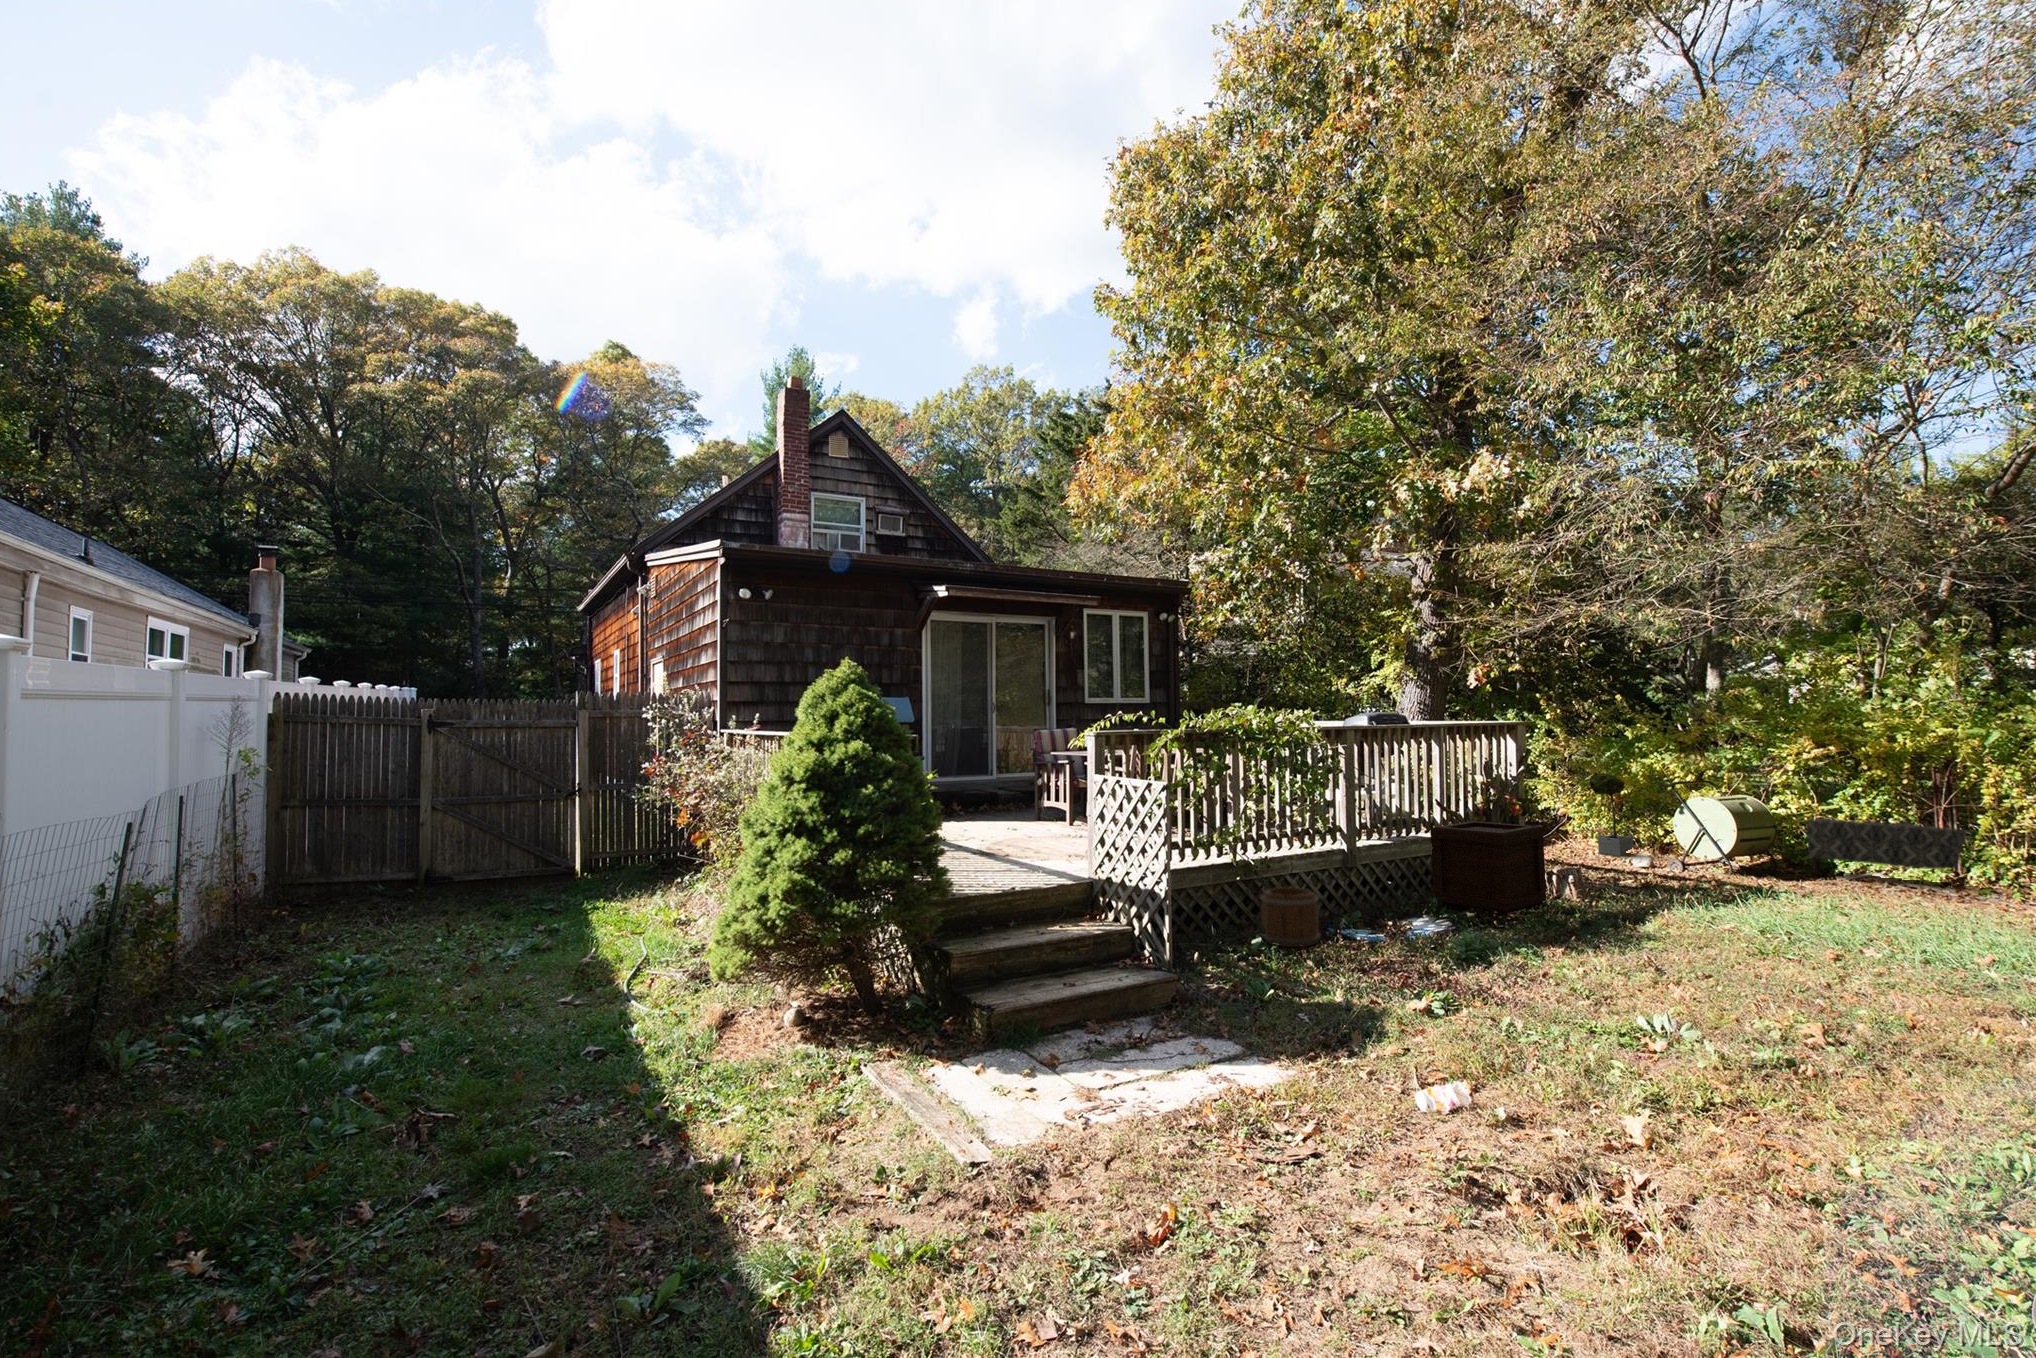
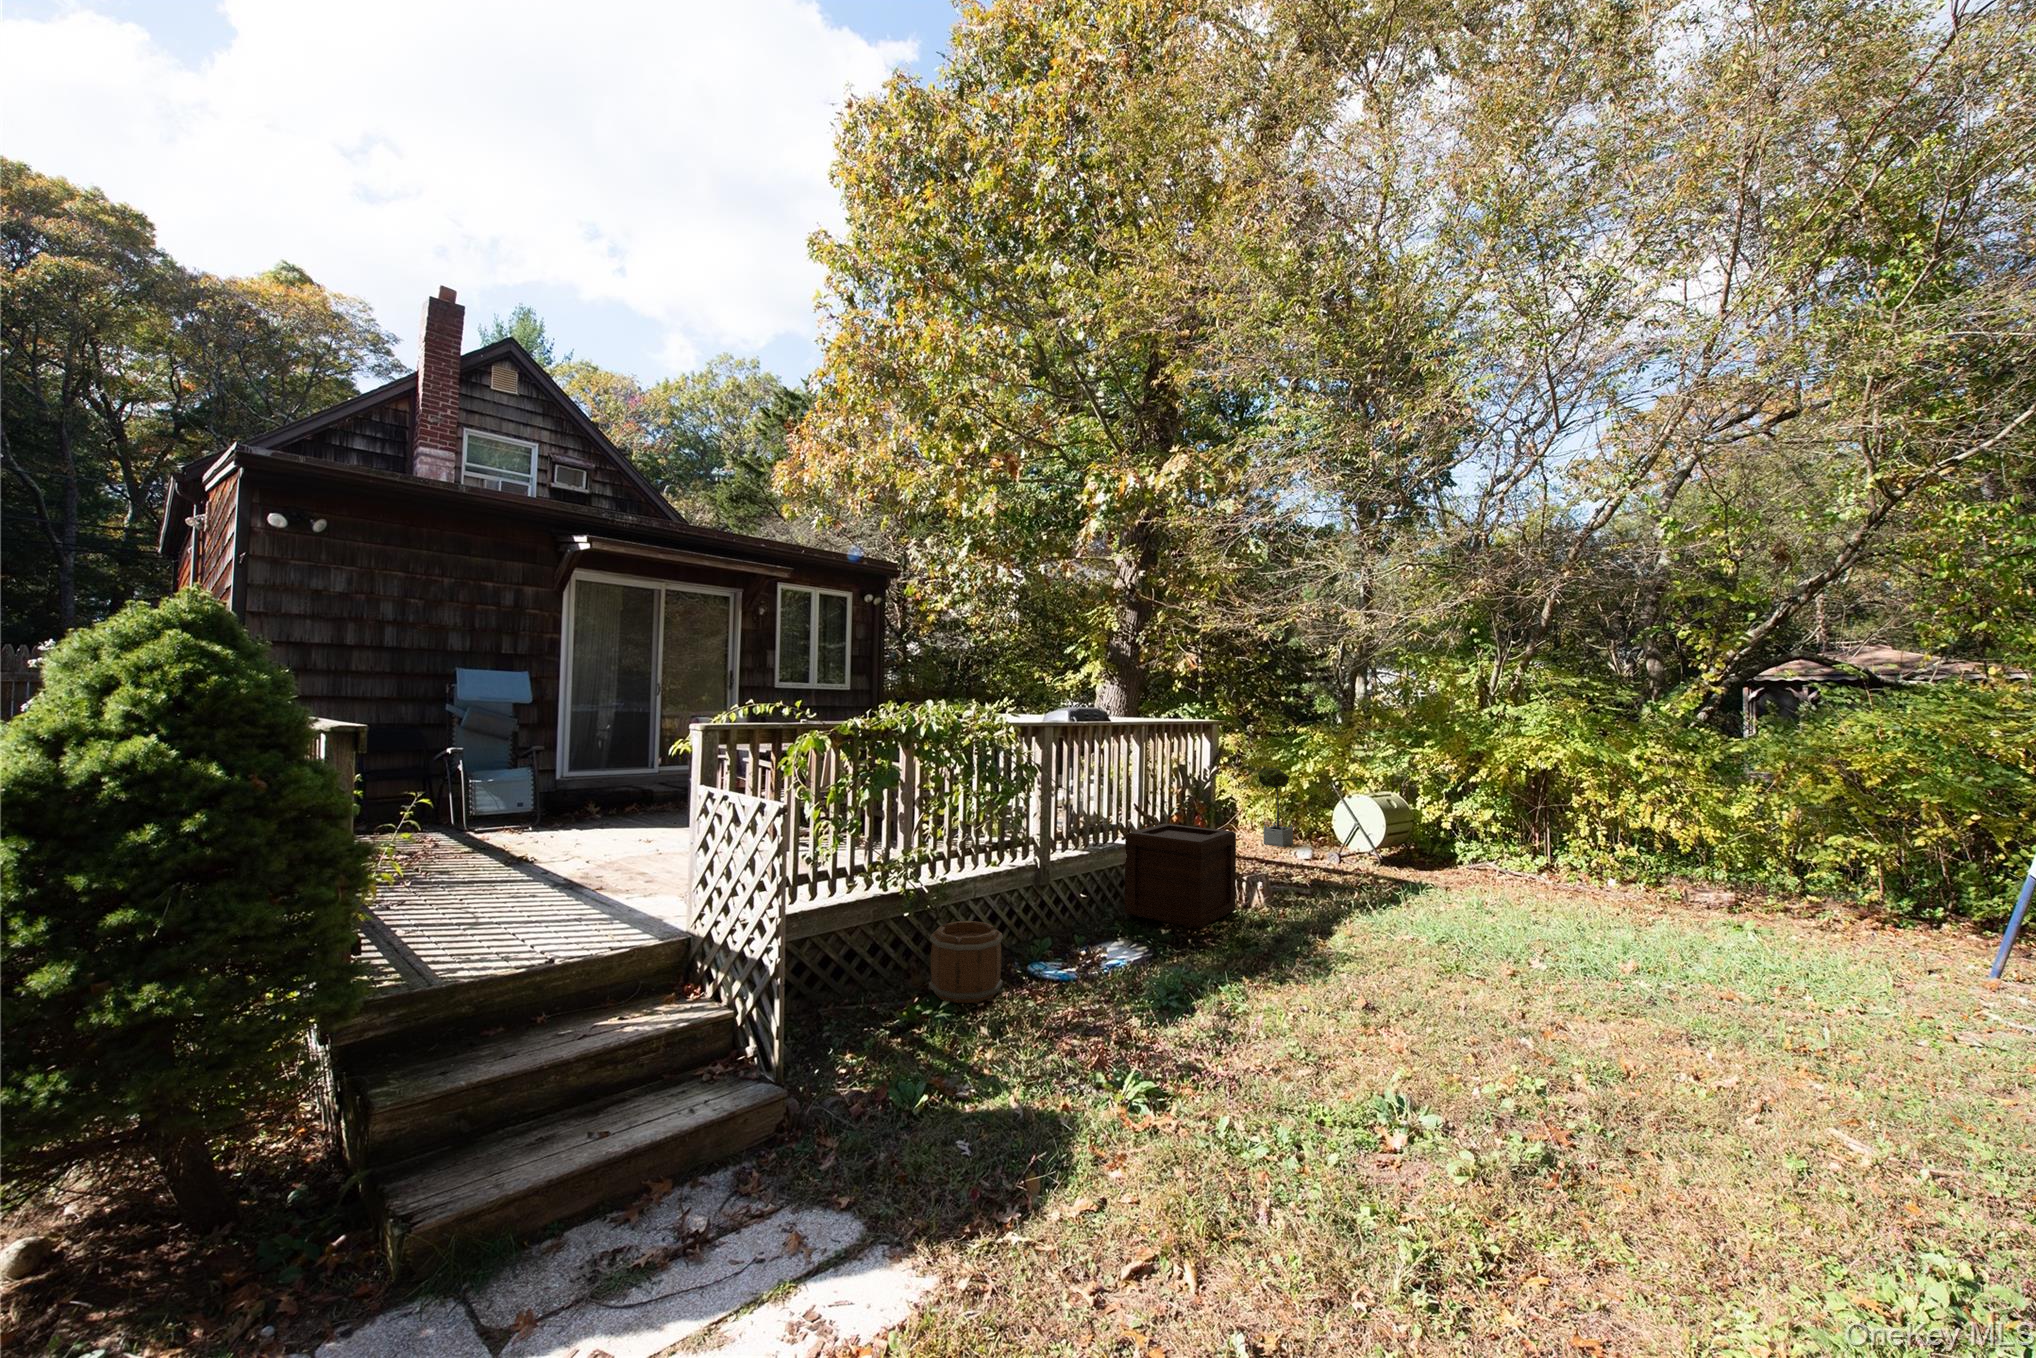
bench: present [1807,819,1966,889] -> none [1444,812,1576,883]

